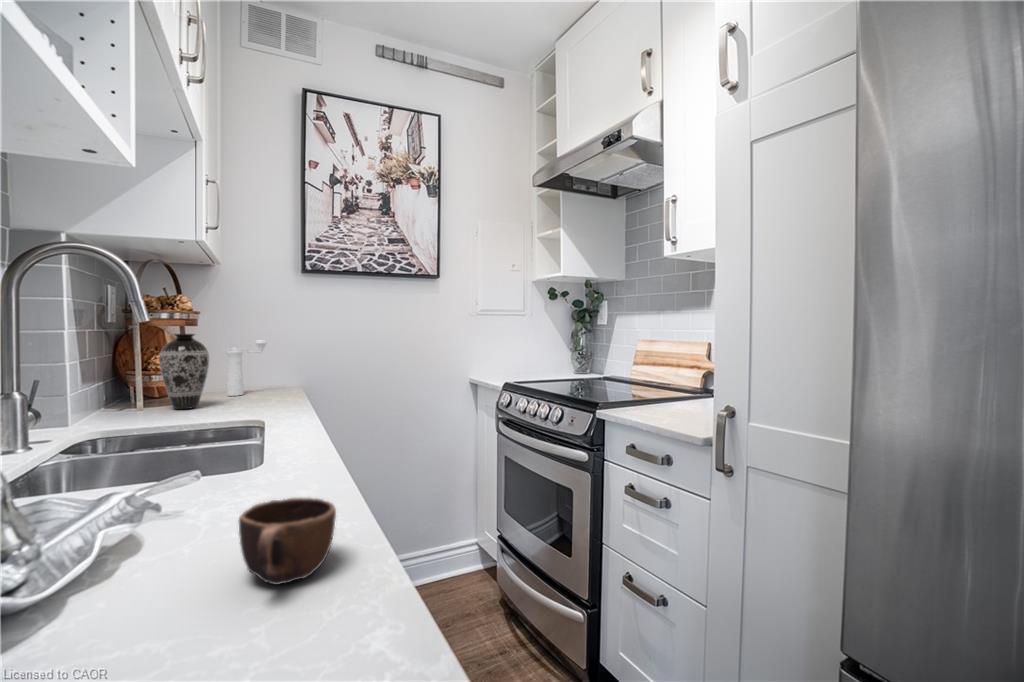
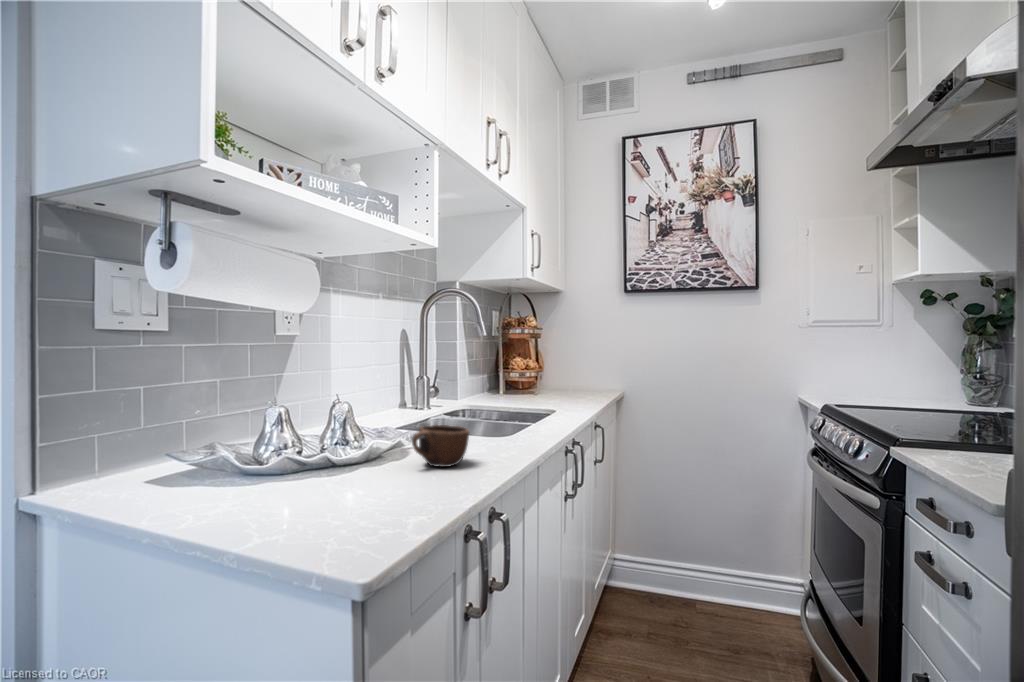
decorative vase: present [159,334,209,409] -> none [510,344,540,399]
pepper mill: present [226,340,267,396] -> none [561,351,592,394]

